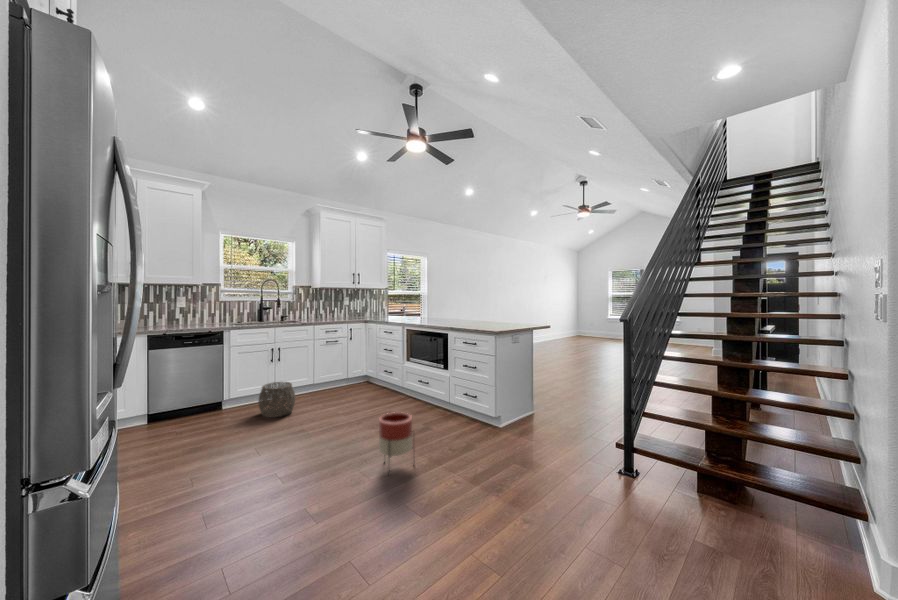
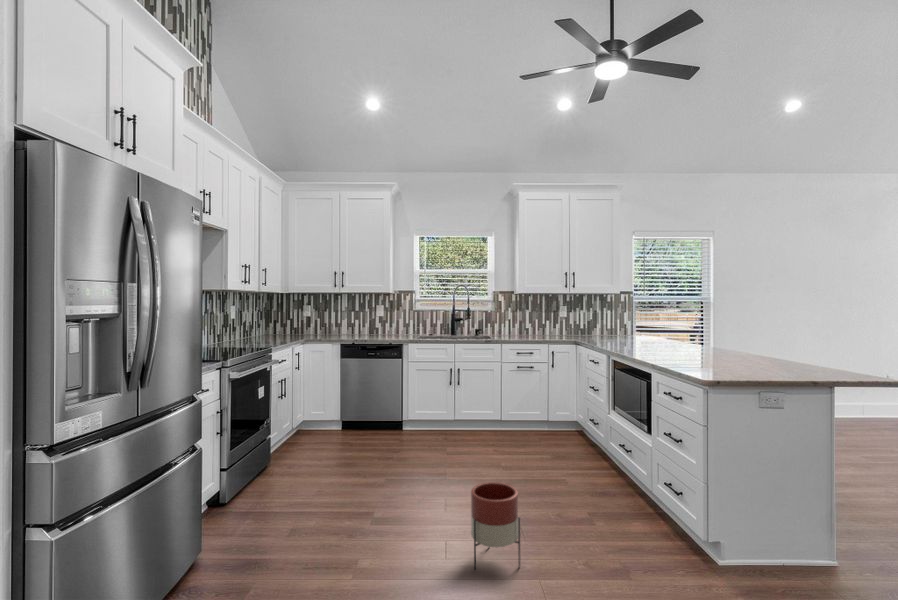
woven basket: present [258,382,295,418] -> none [420,410,461,452]

